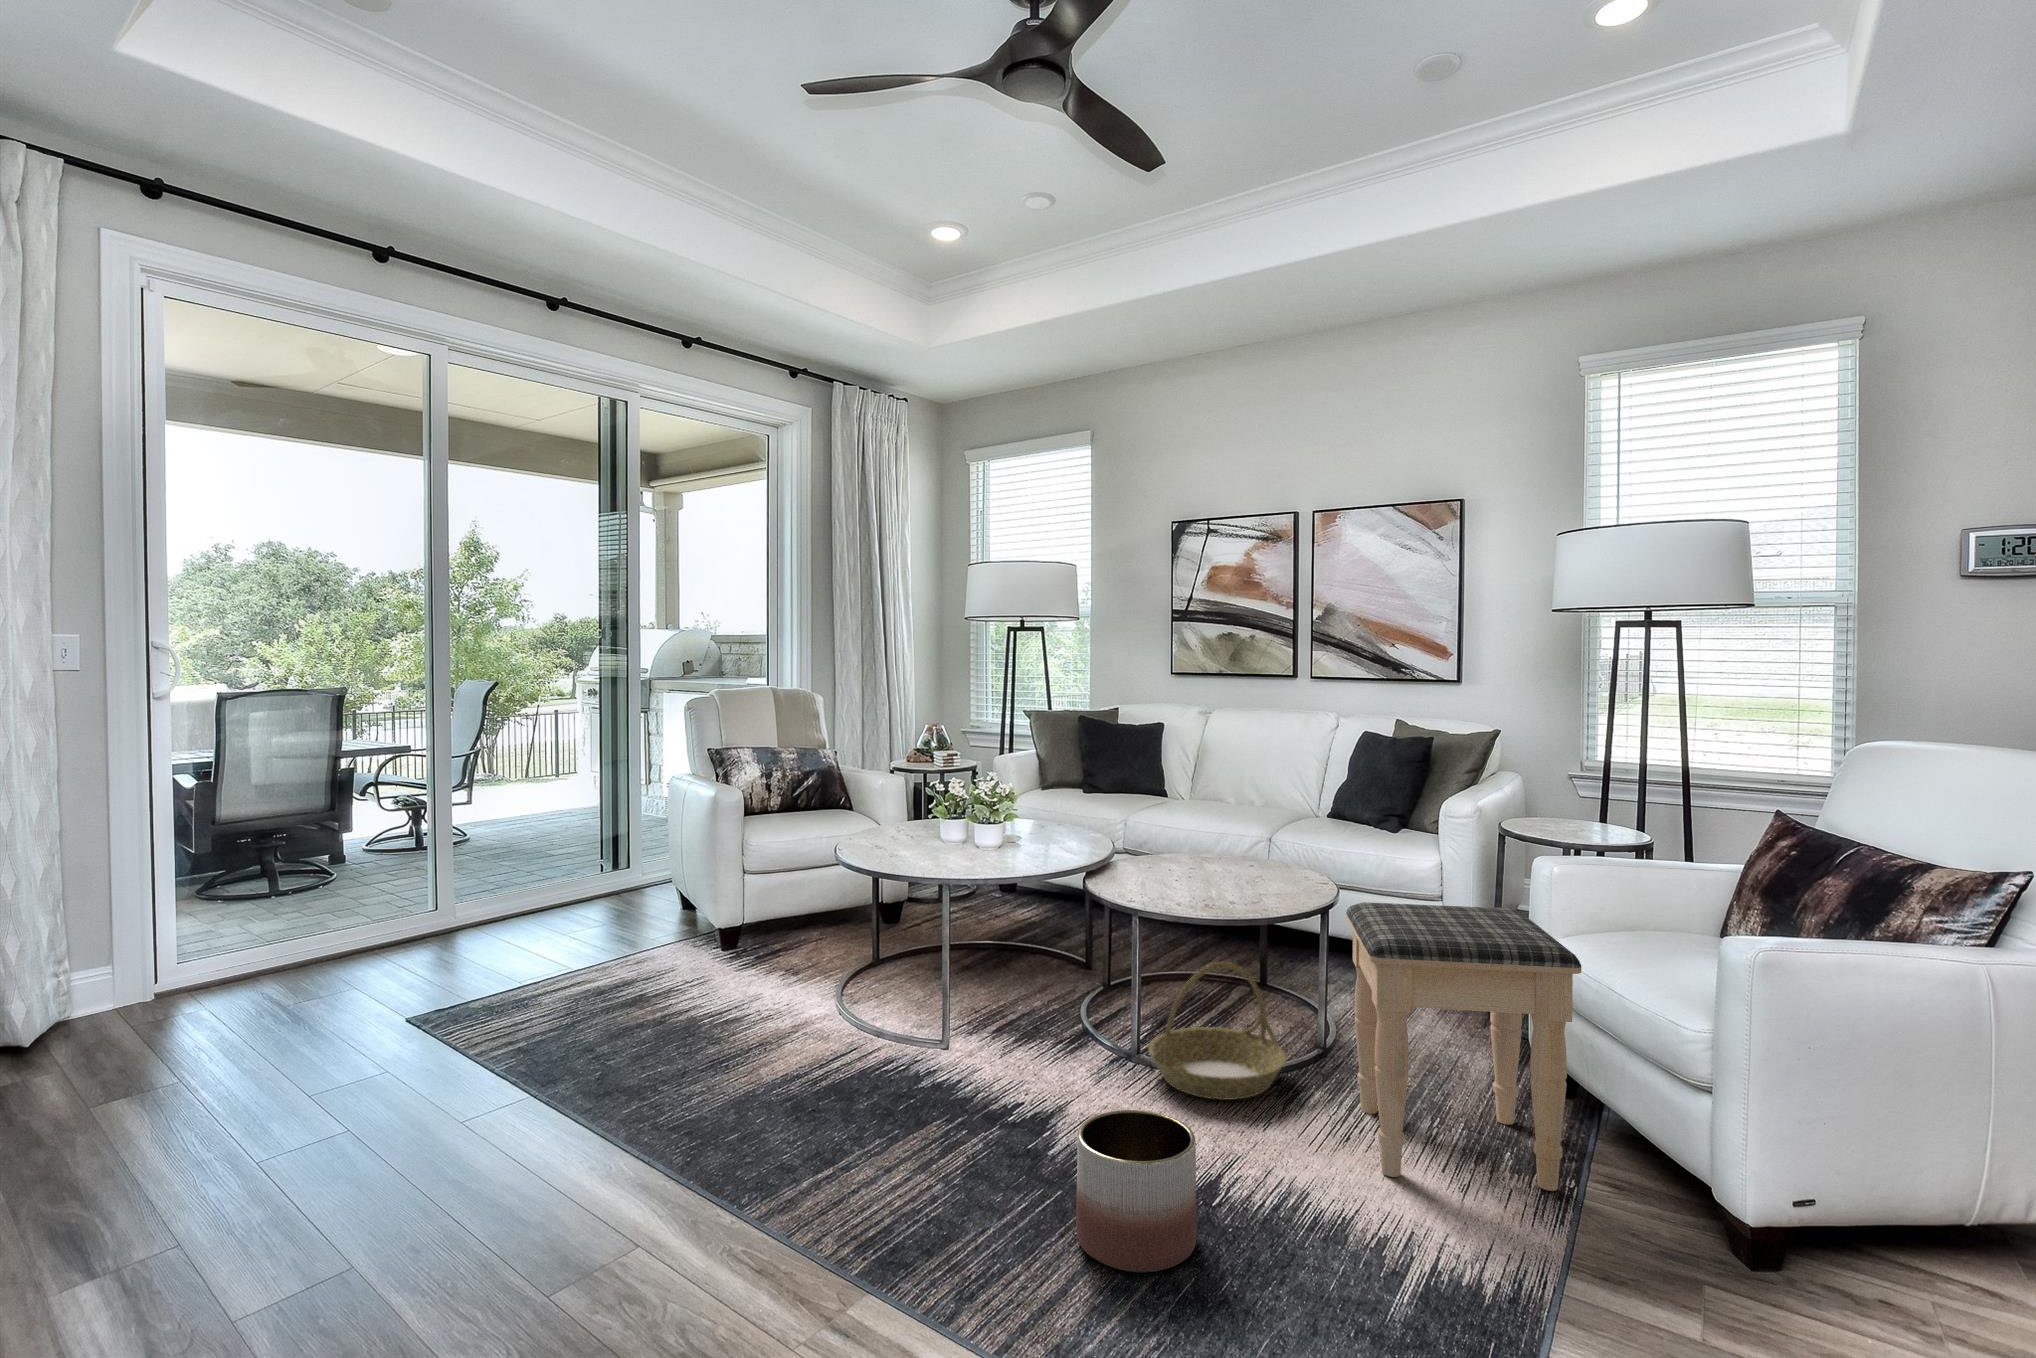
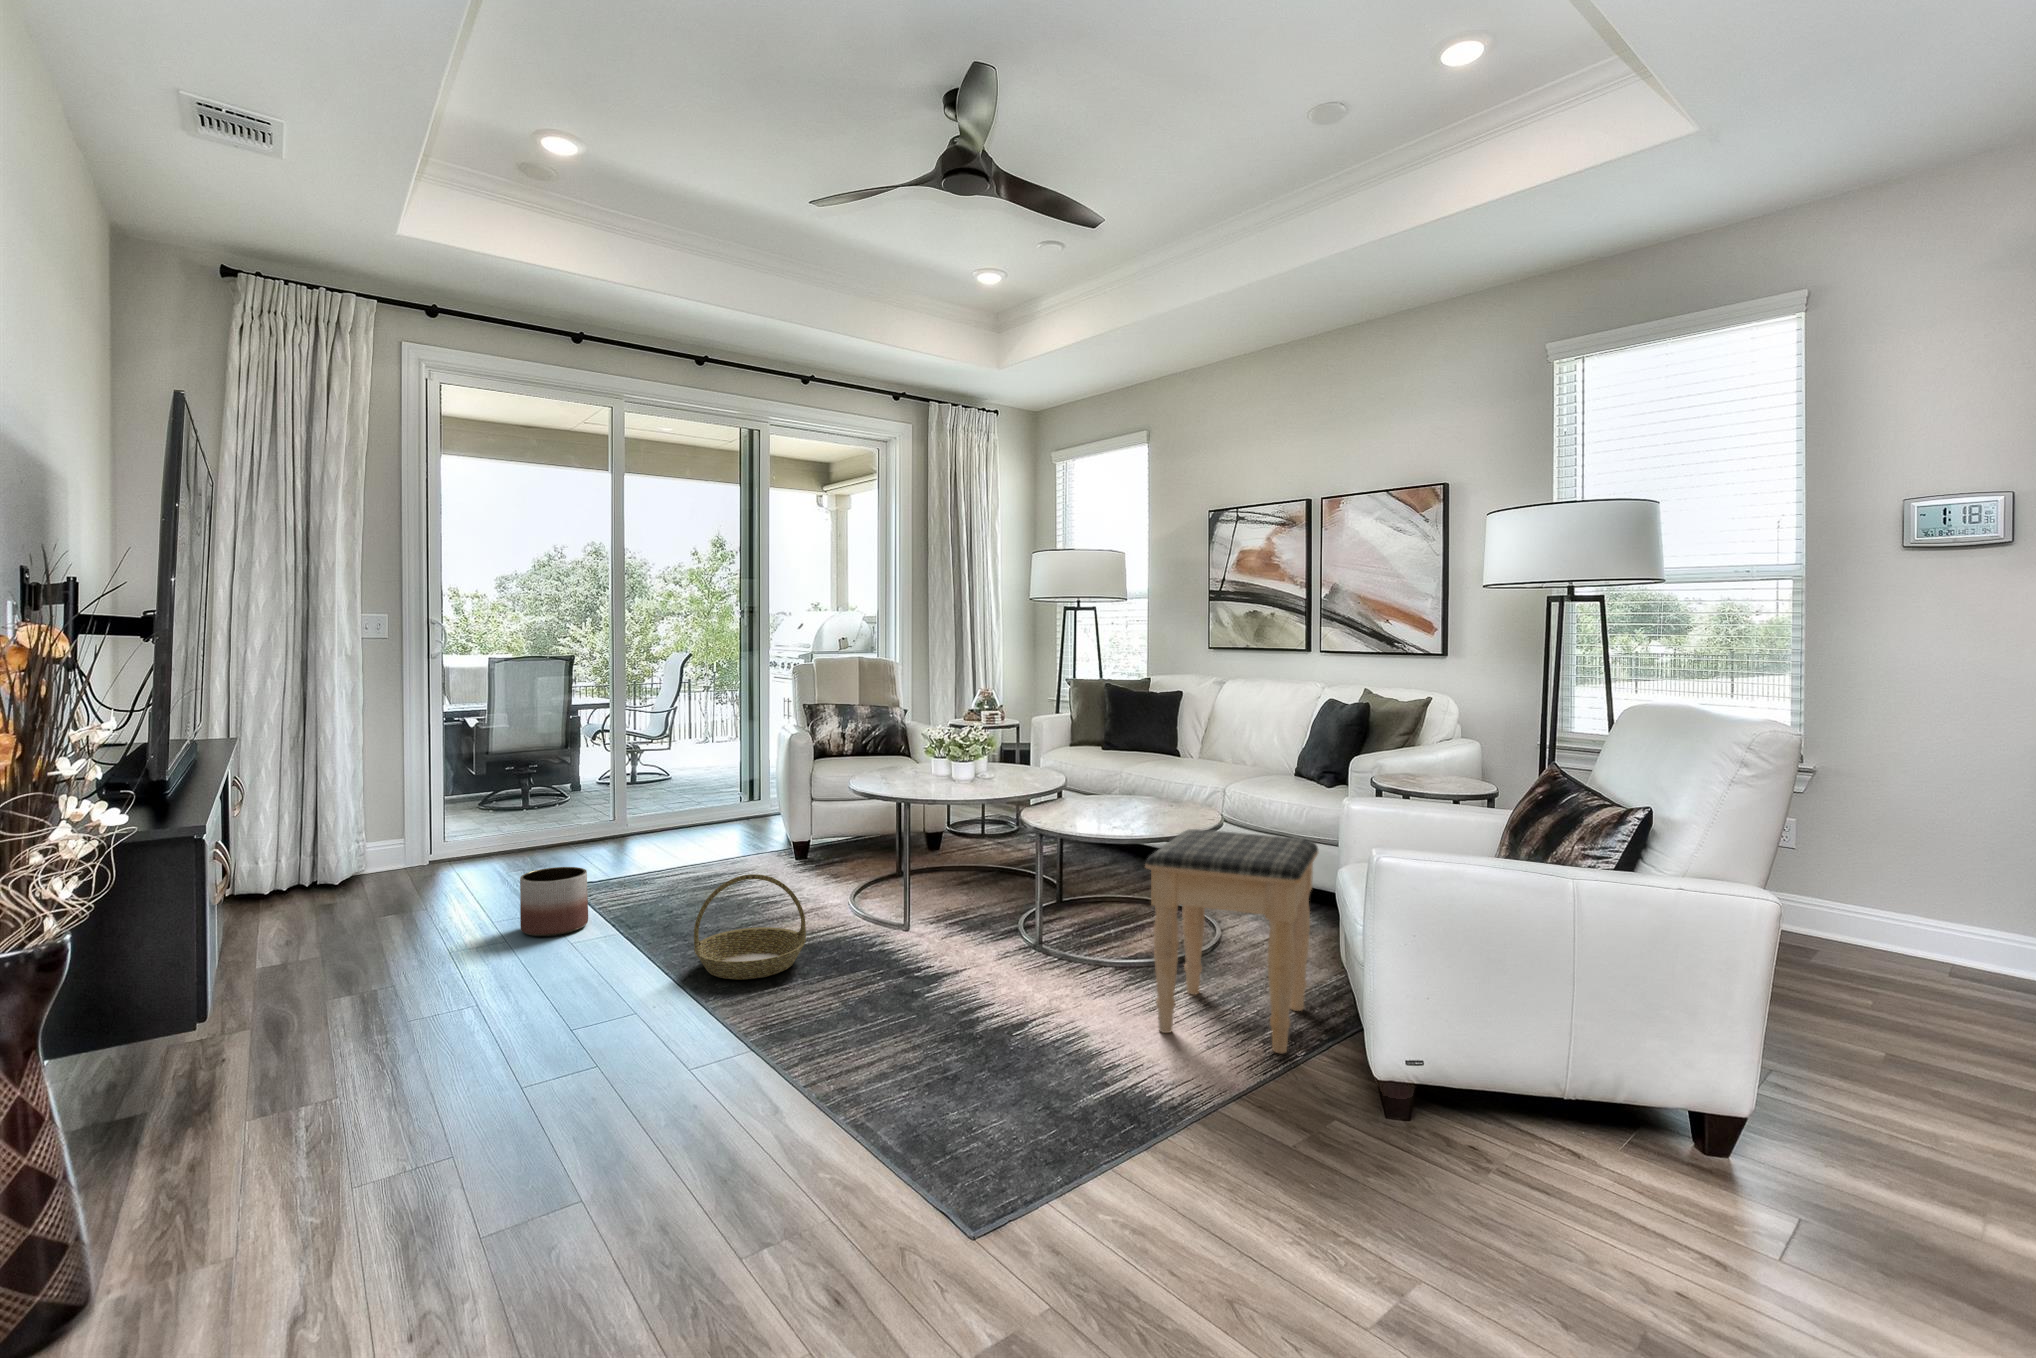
basket: present [1148,962,1286,1100] -> present [694,874,806,979]
planter: present [1076,1110,1197,1272] -> present [520,867,588,936]

